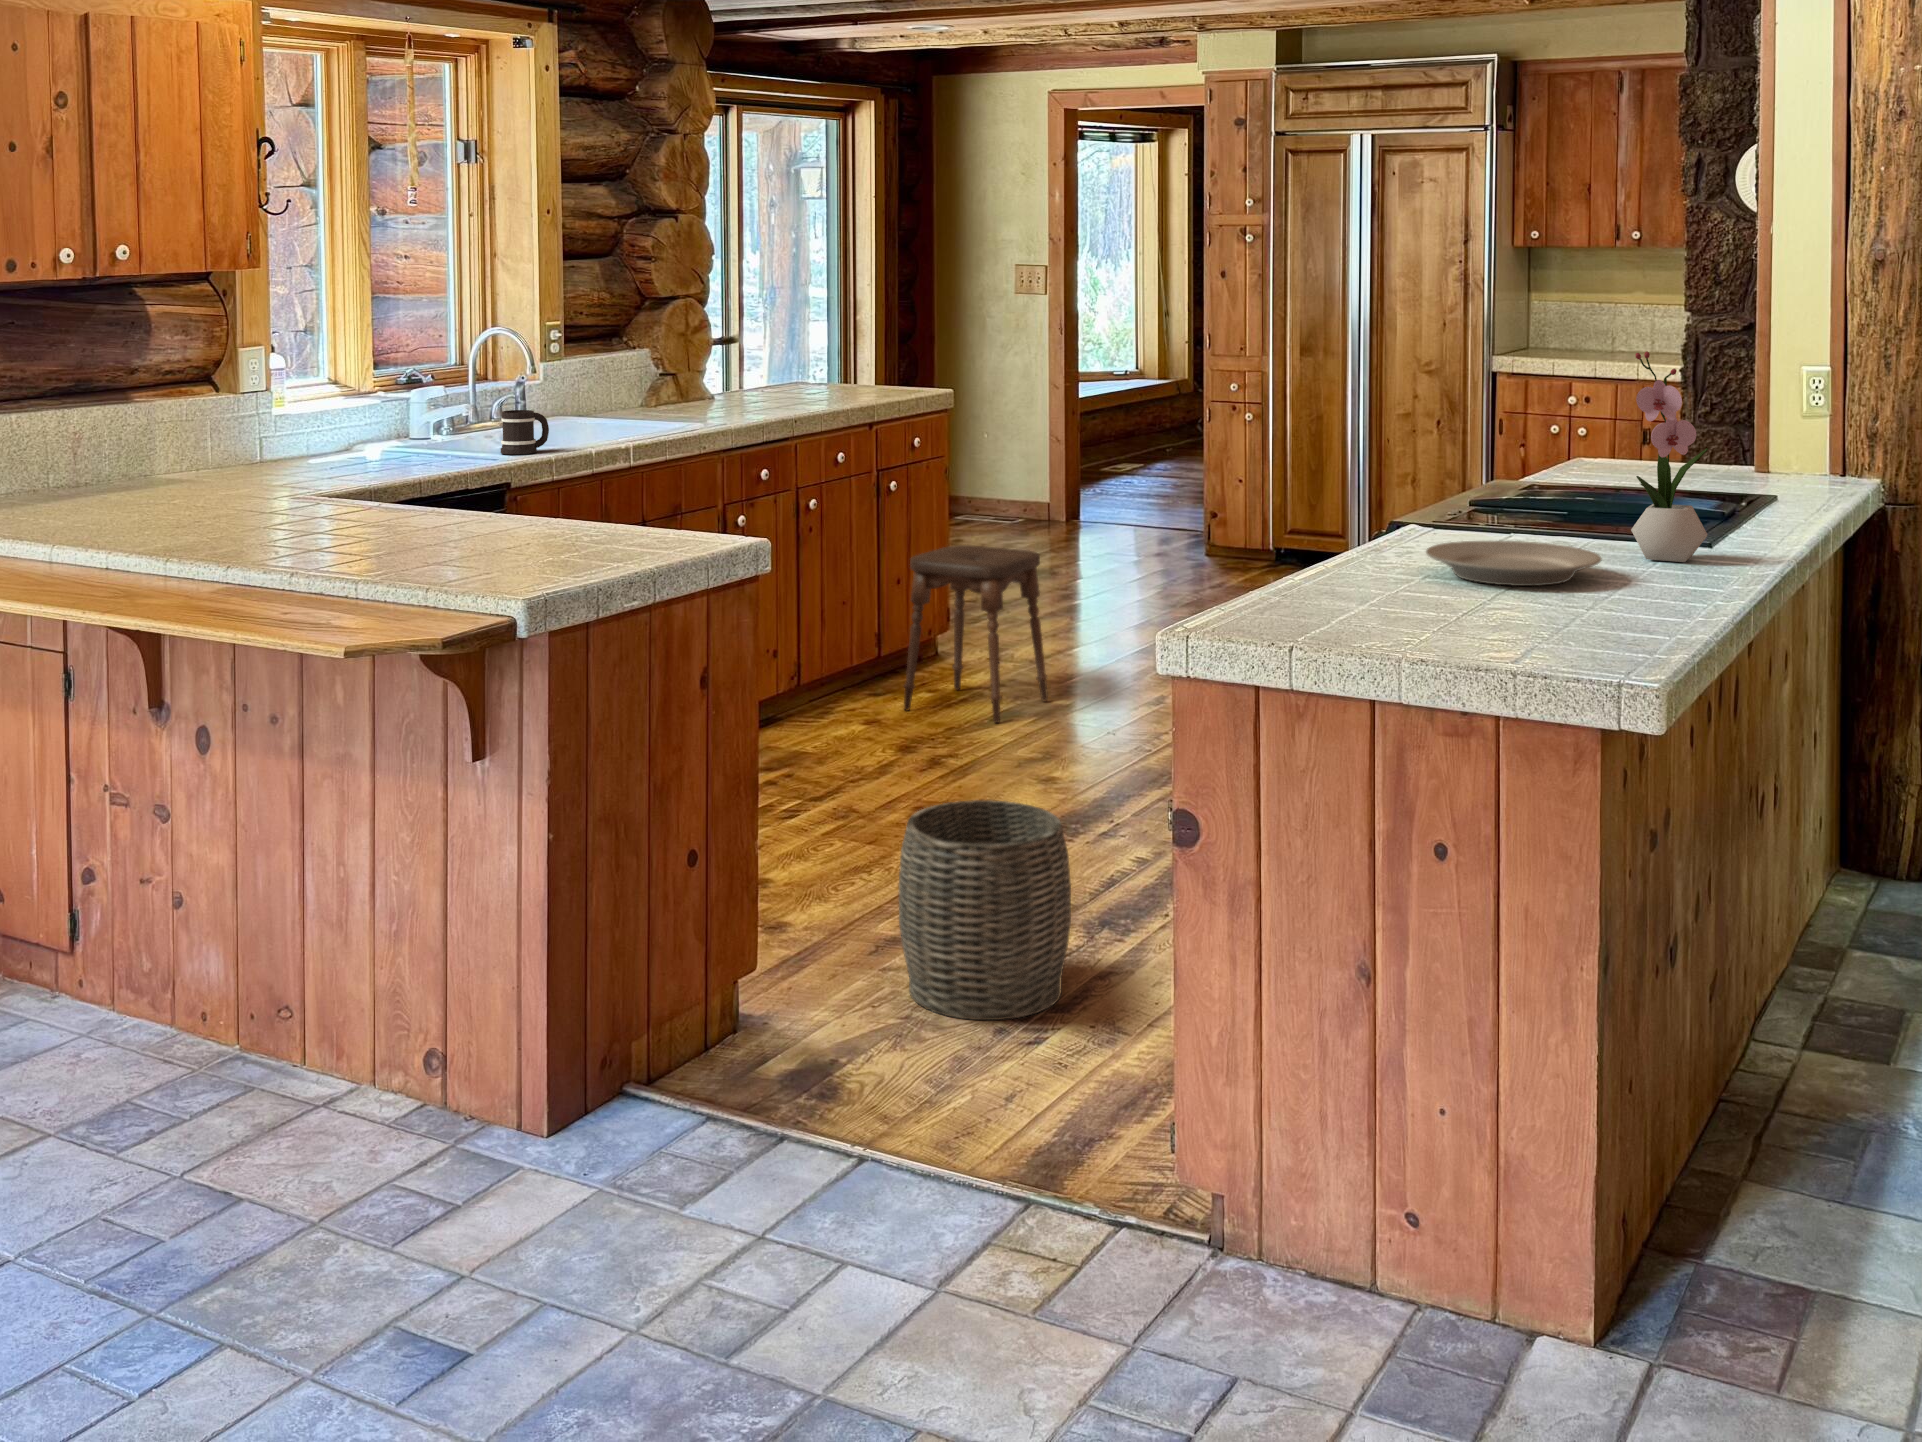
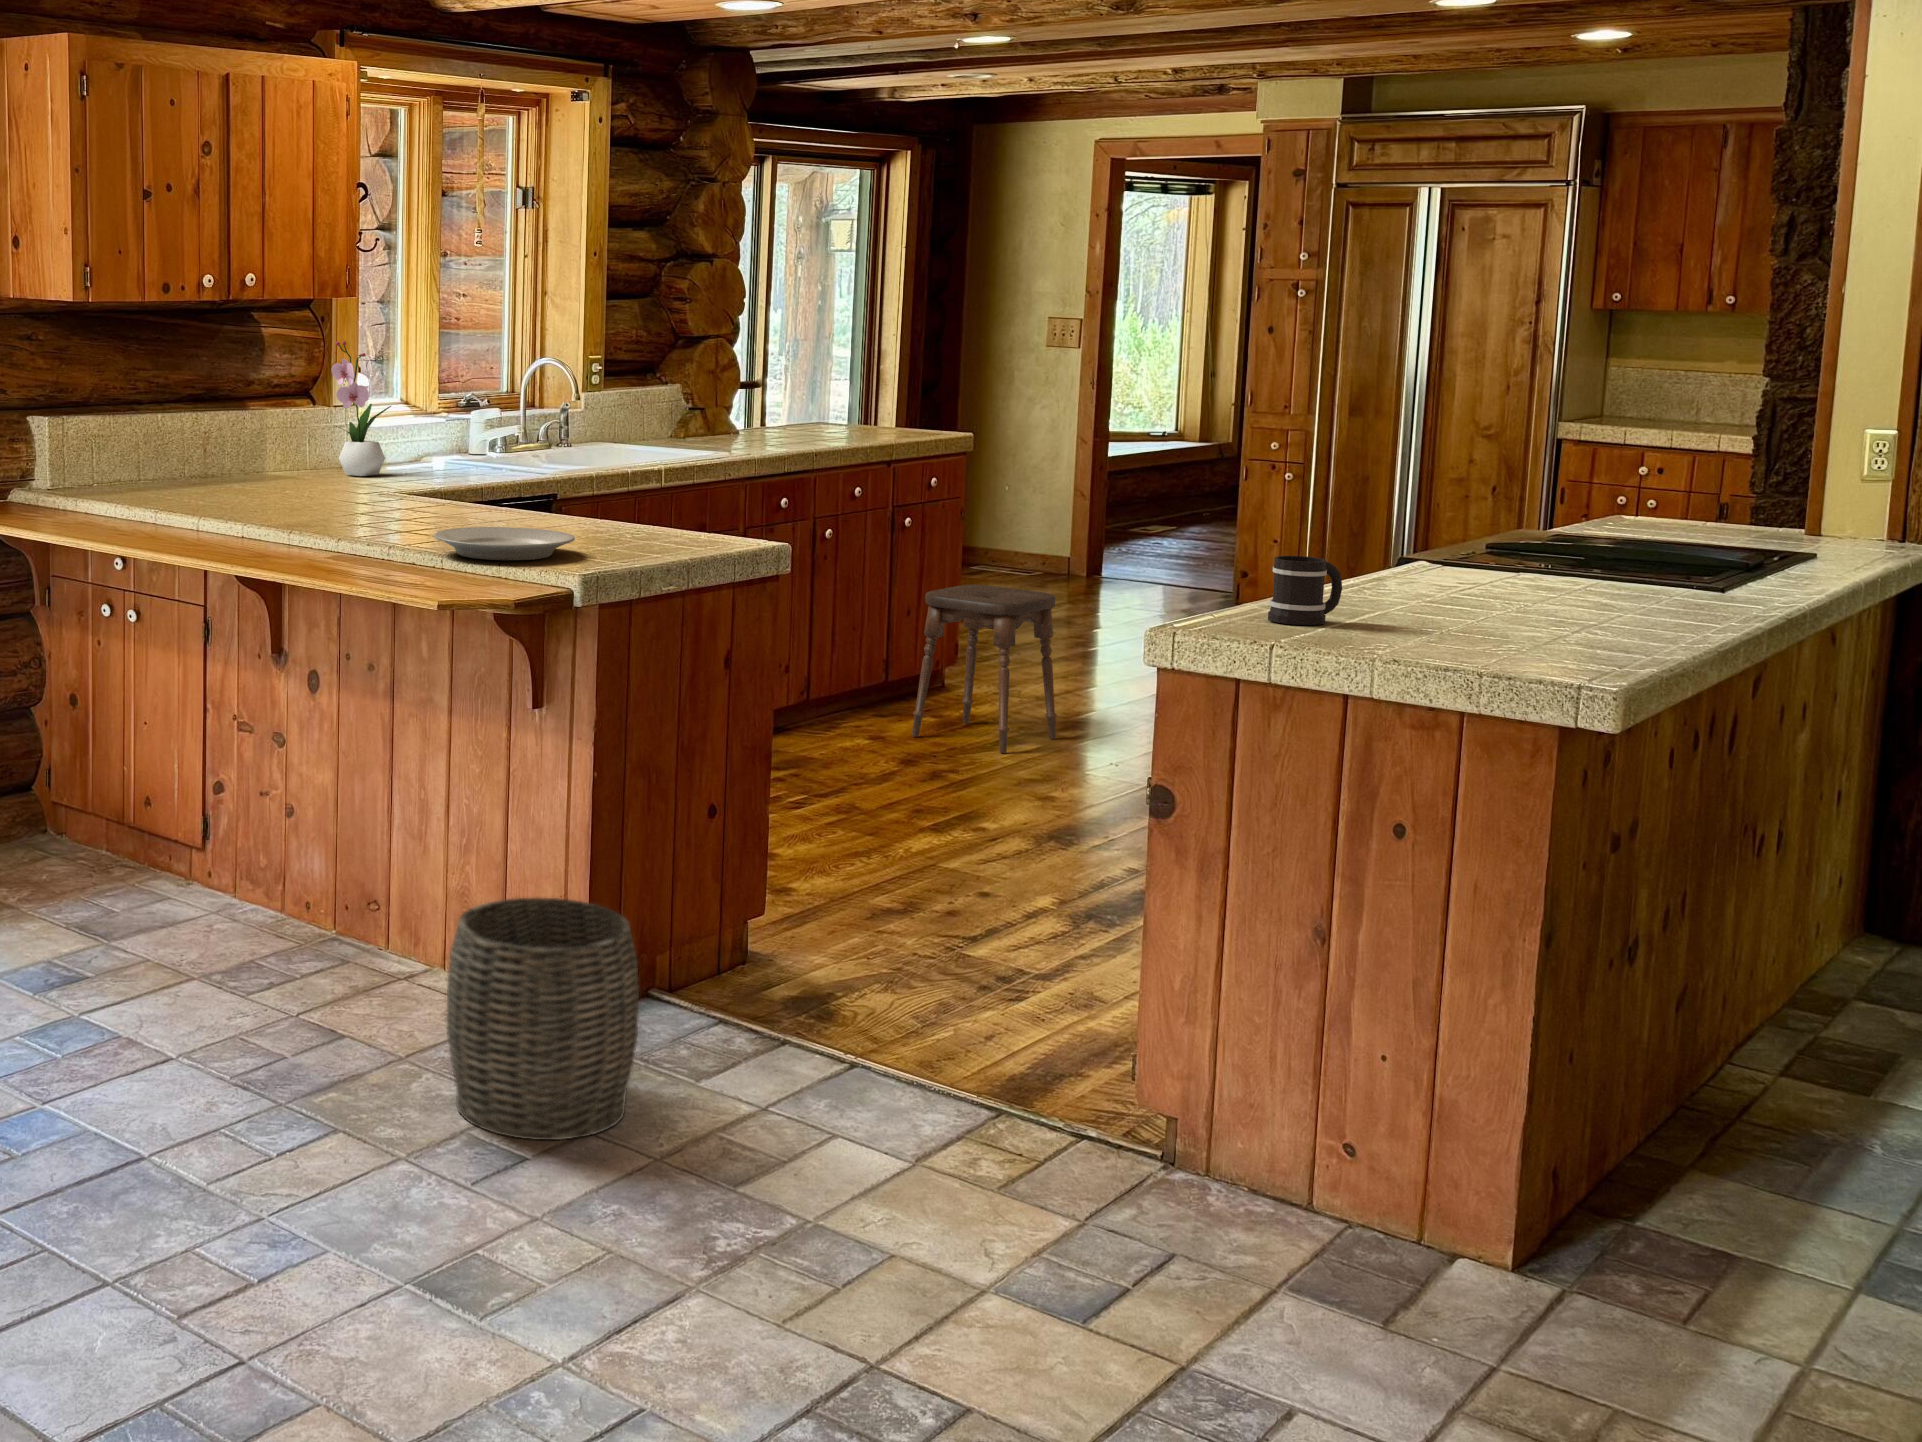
flower arrangement: present [1631,351,1708,562] -> present [331,341,391,476]
mug: present [501,410,549,454] -> present [1268,556,1342,625]
plate: present [1426,541,1601,586] -> present [434,527,575,560]
woven basket: present [899,800,1071,1020] -> present [447,898,639,1140]

